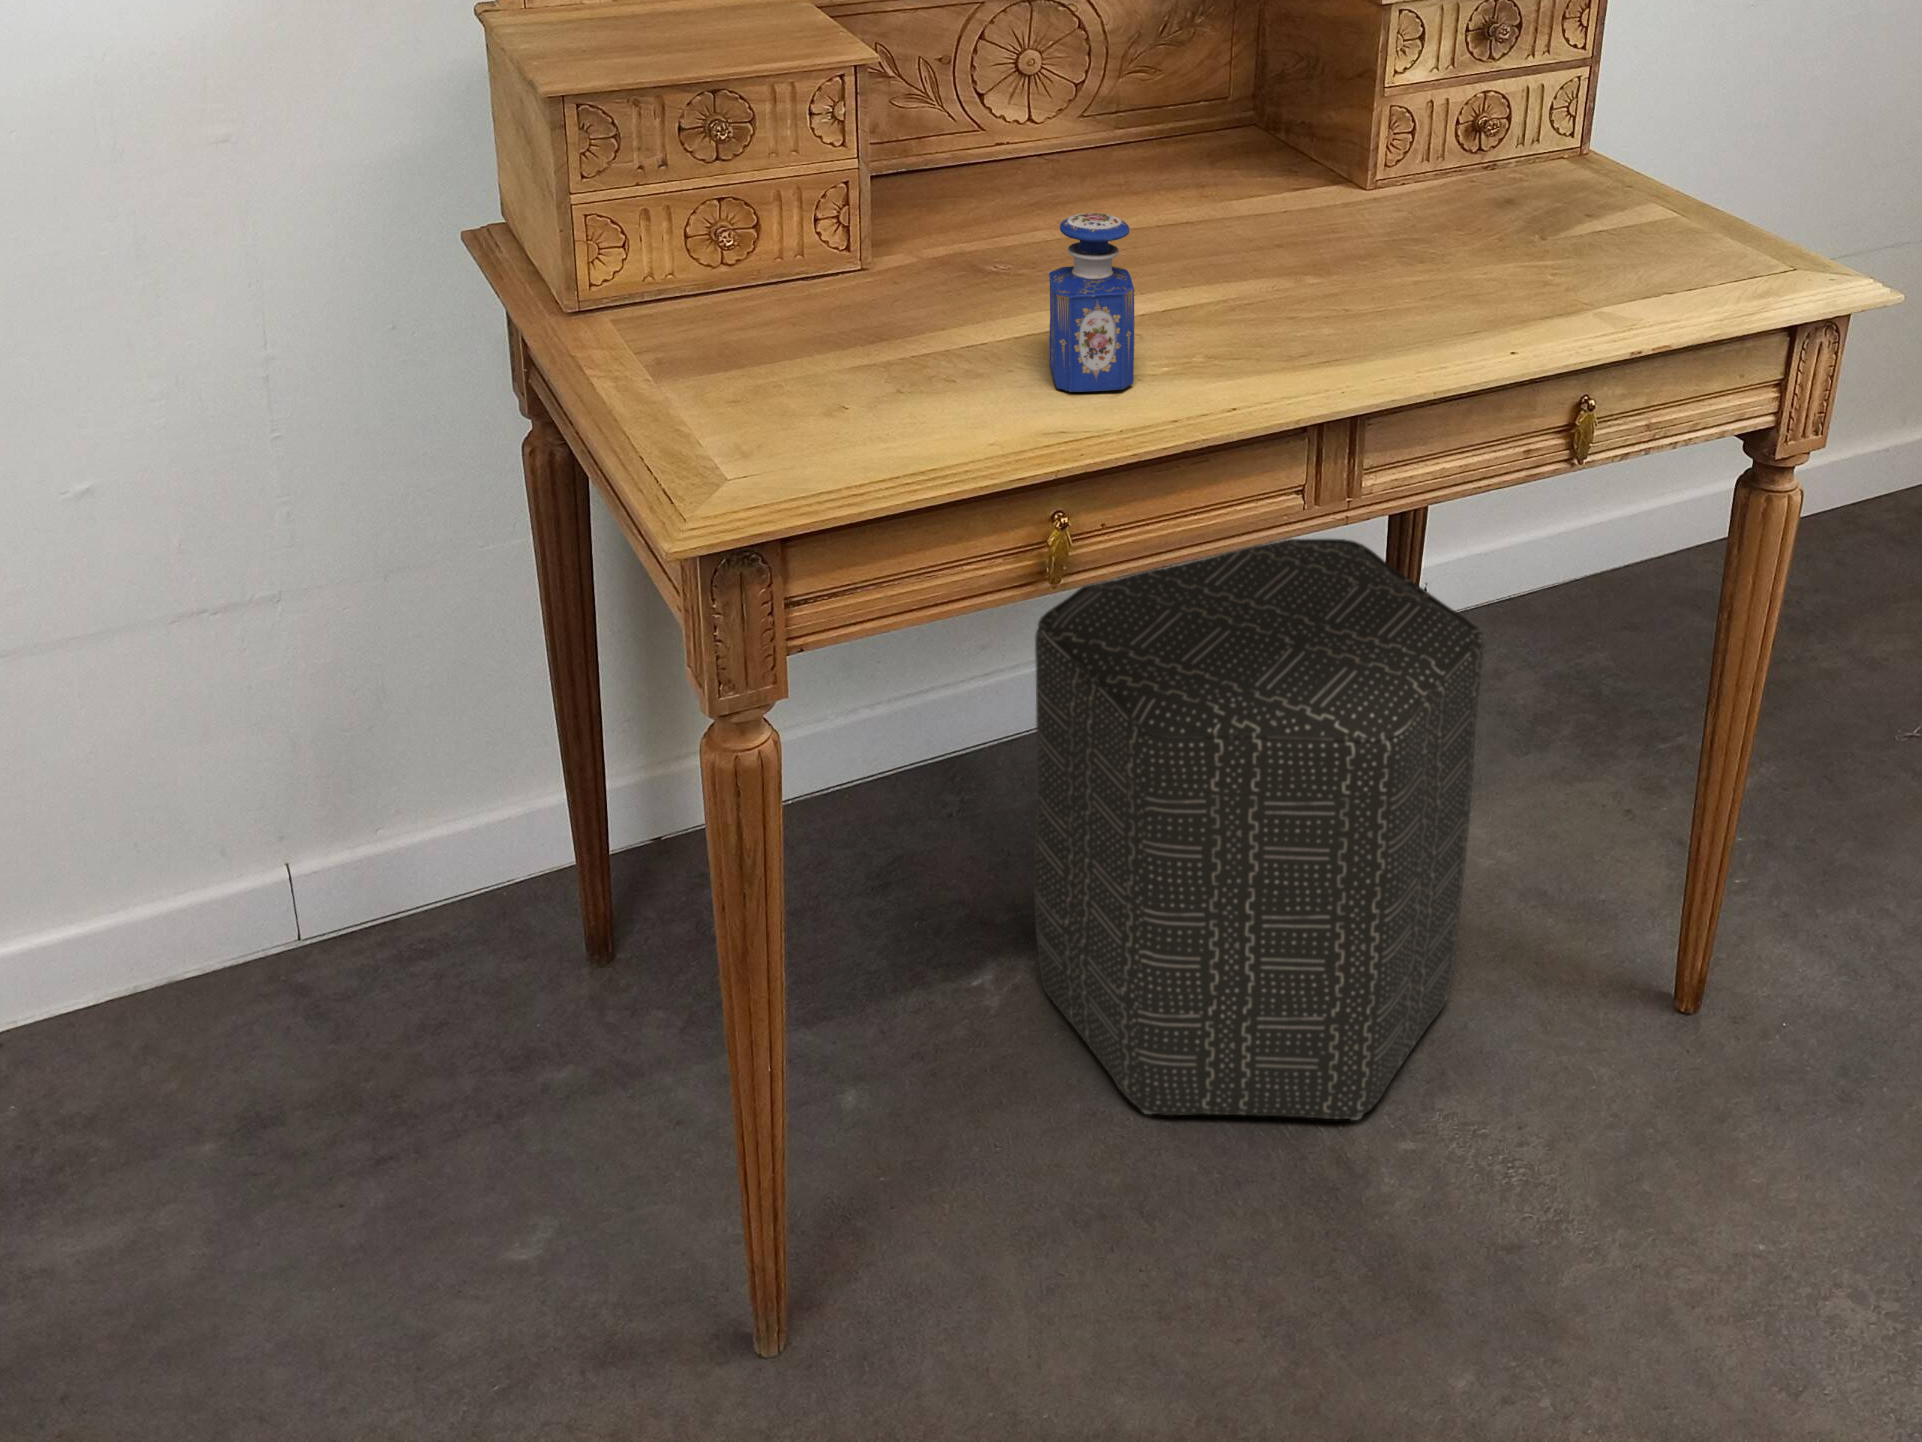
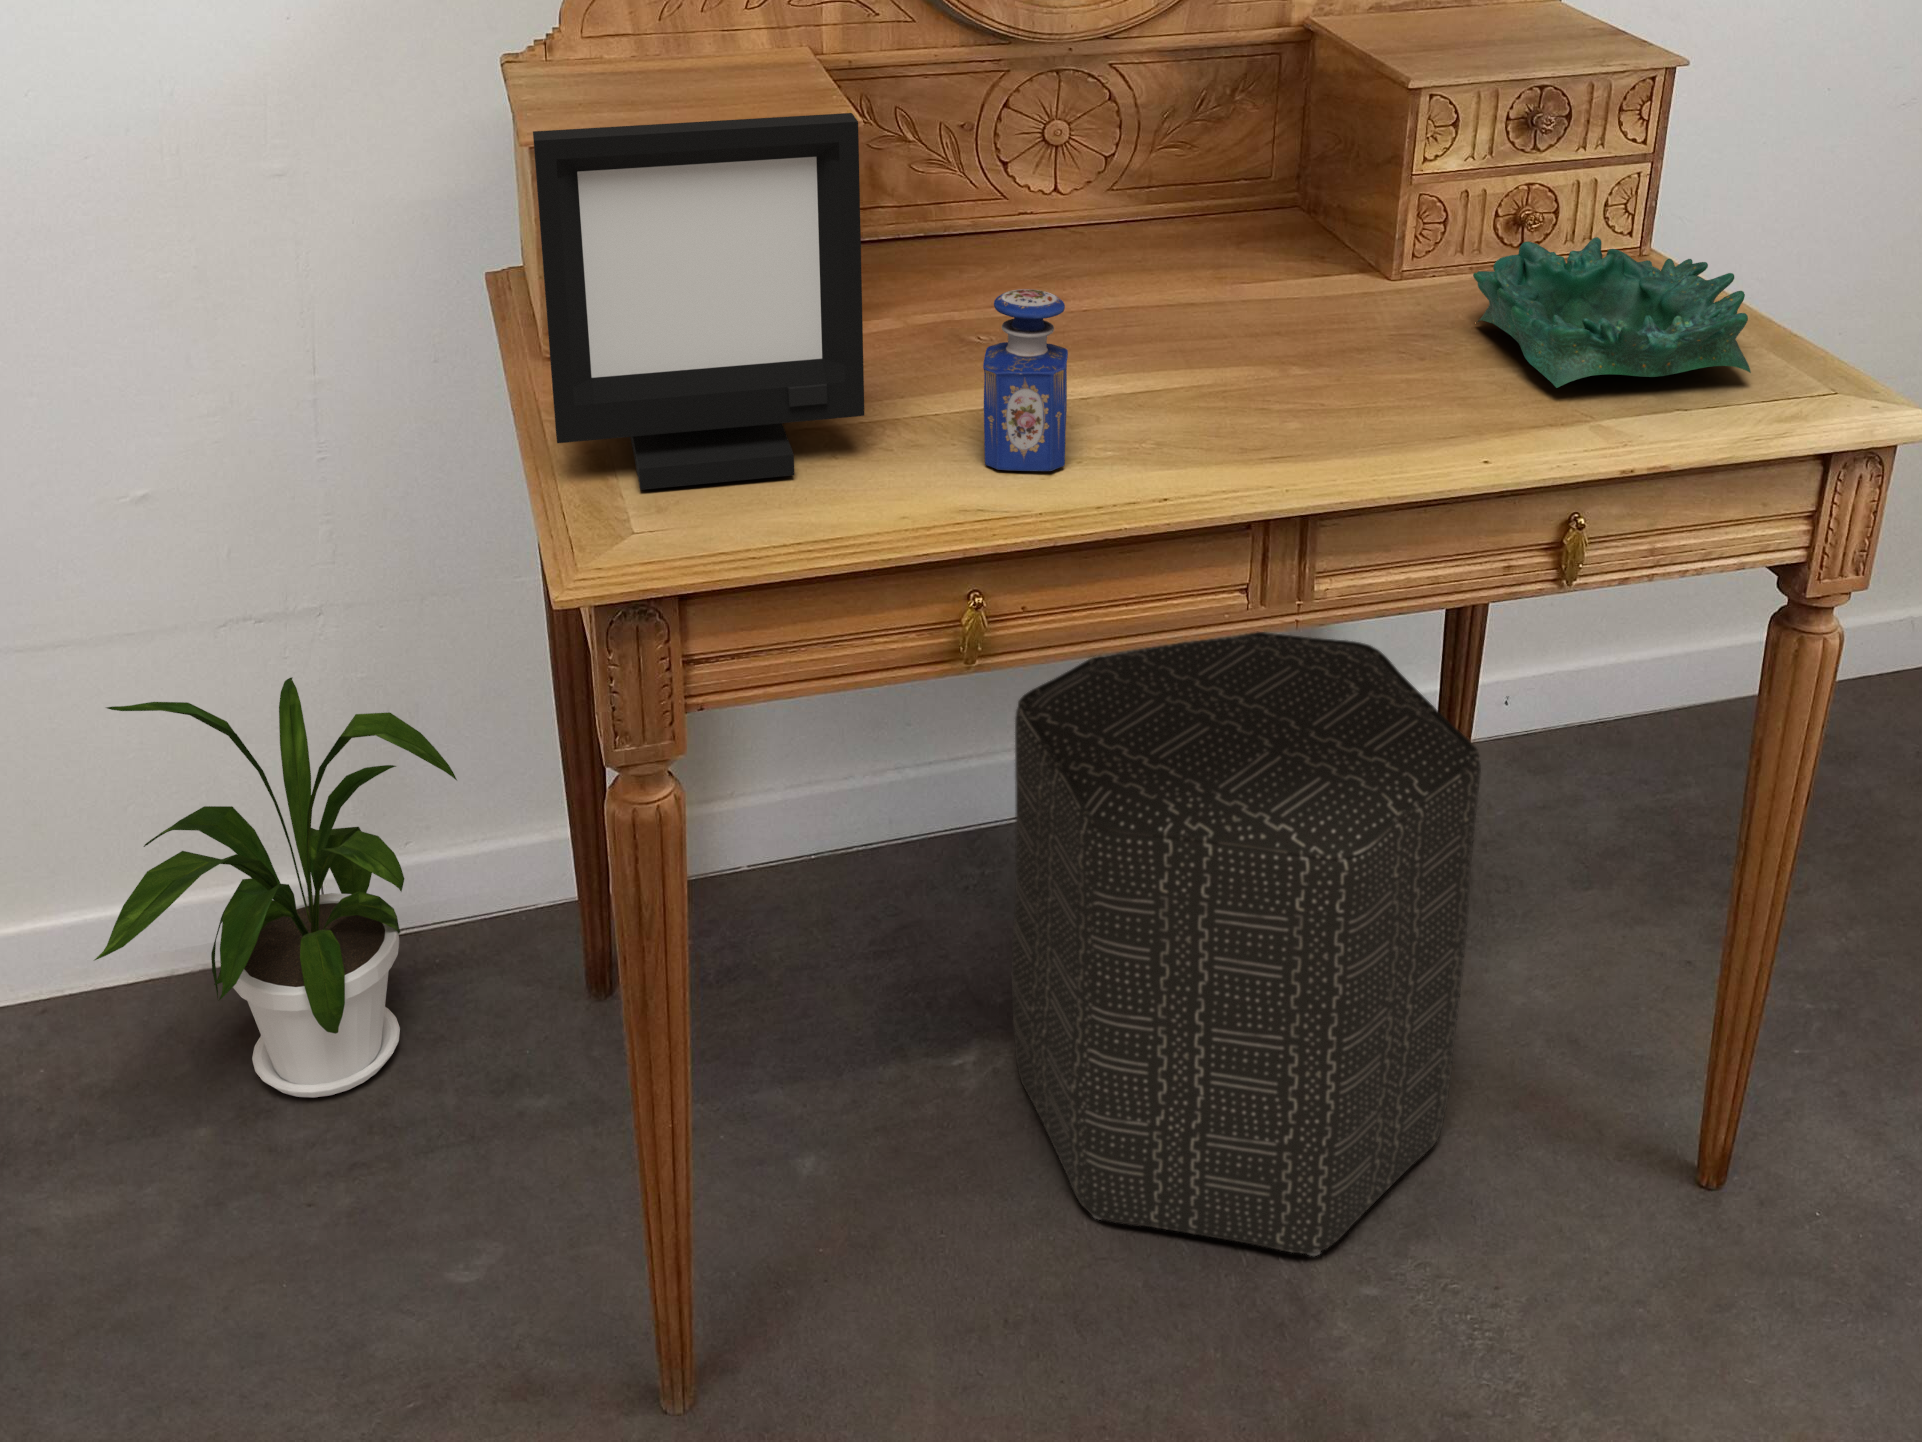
picture frame: none [605,46,937,437] -> present [533,113,865,490]
decorative bowl: none [1459,138,1722,281] -> present [1473,237,1751,388]
house plant: none [79,671,466,1104] -> present [95,677,457,1097]

